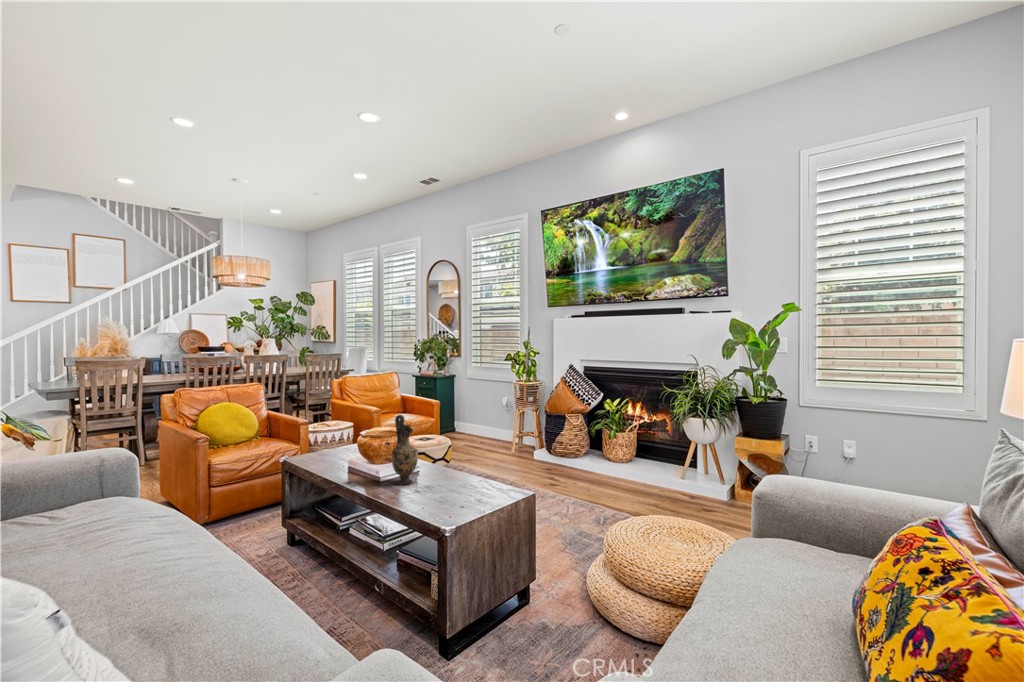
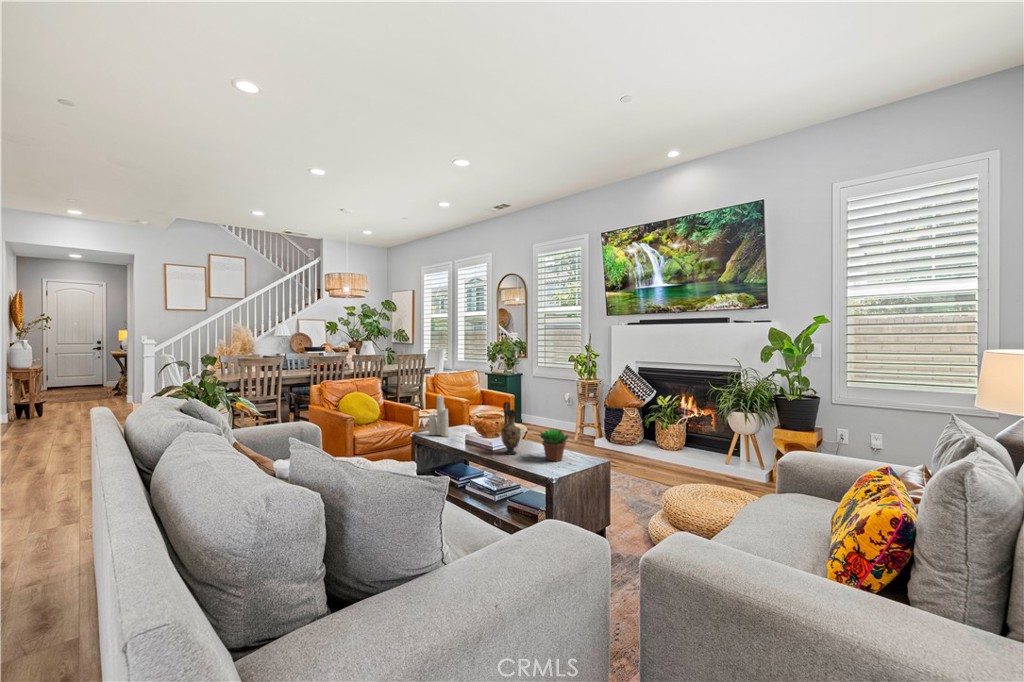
candle: none [306,397,334,460] -> present [429,395,449,437]
succulent plant: none [438,450,479,493] -> present [540,429,568,461]

